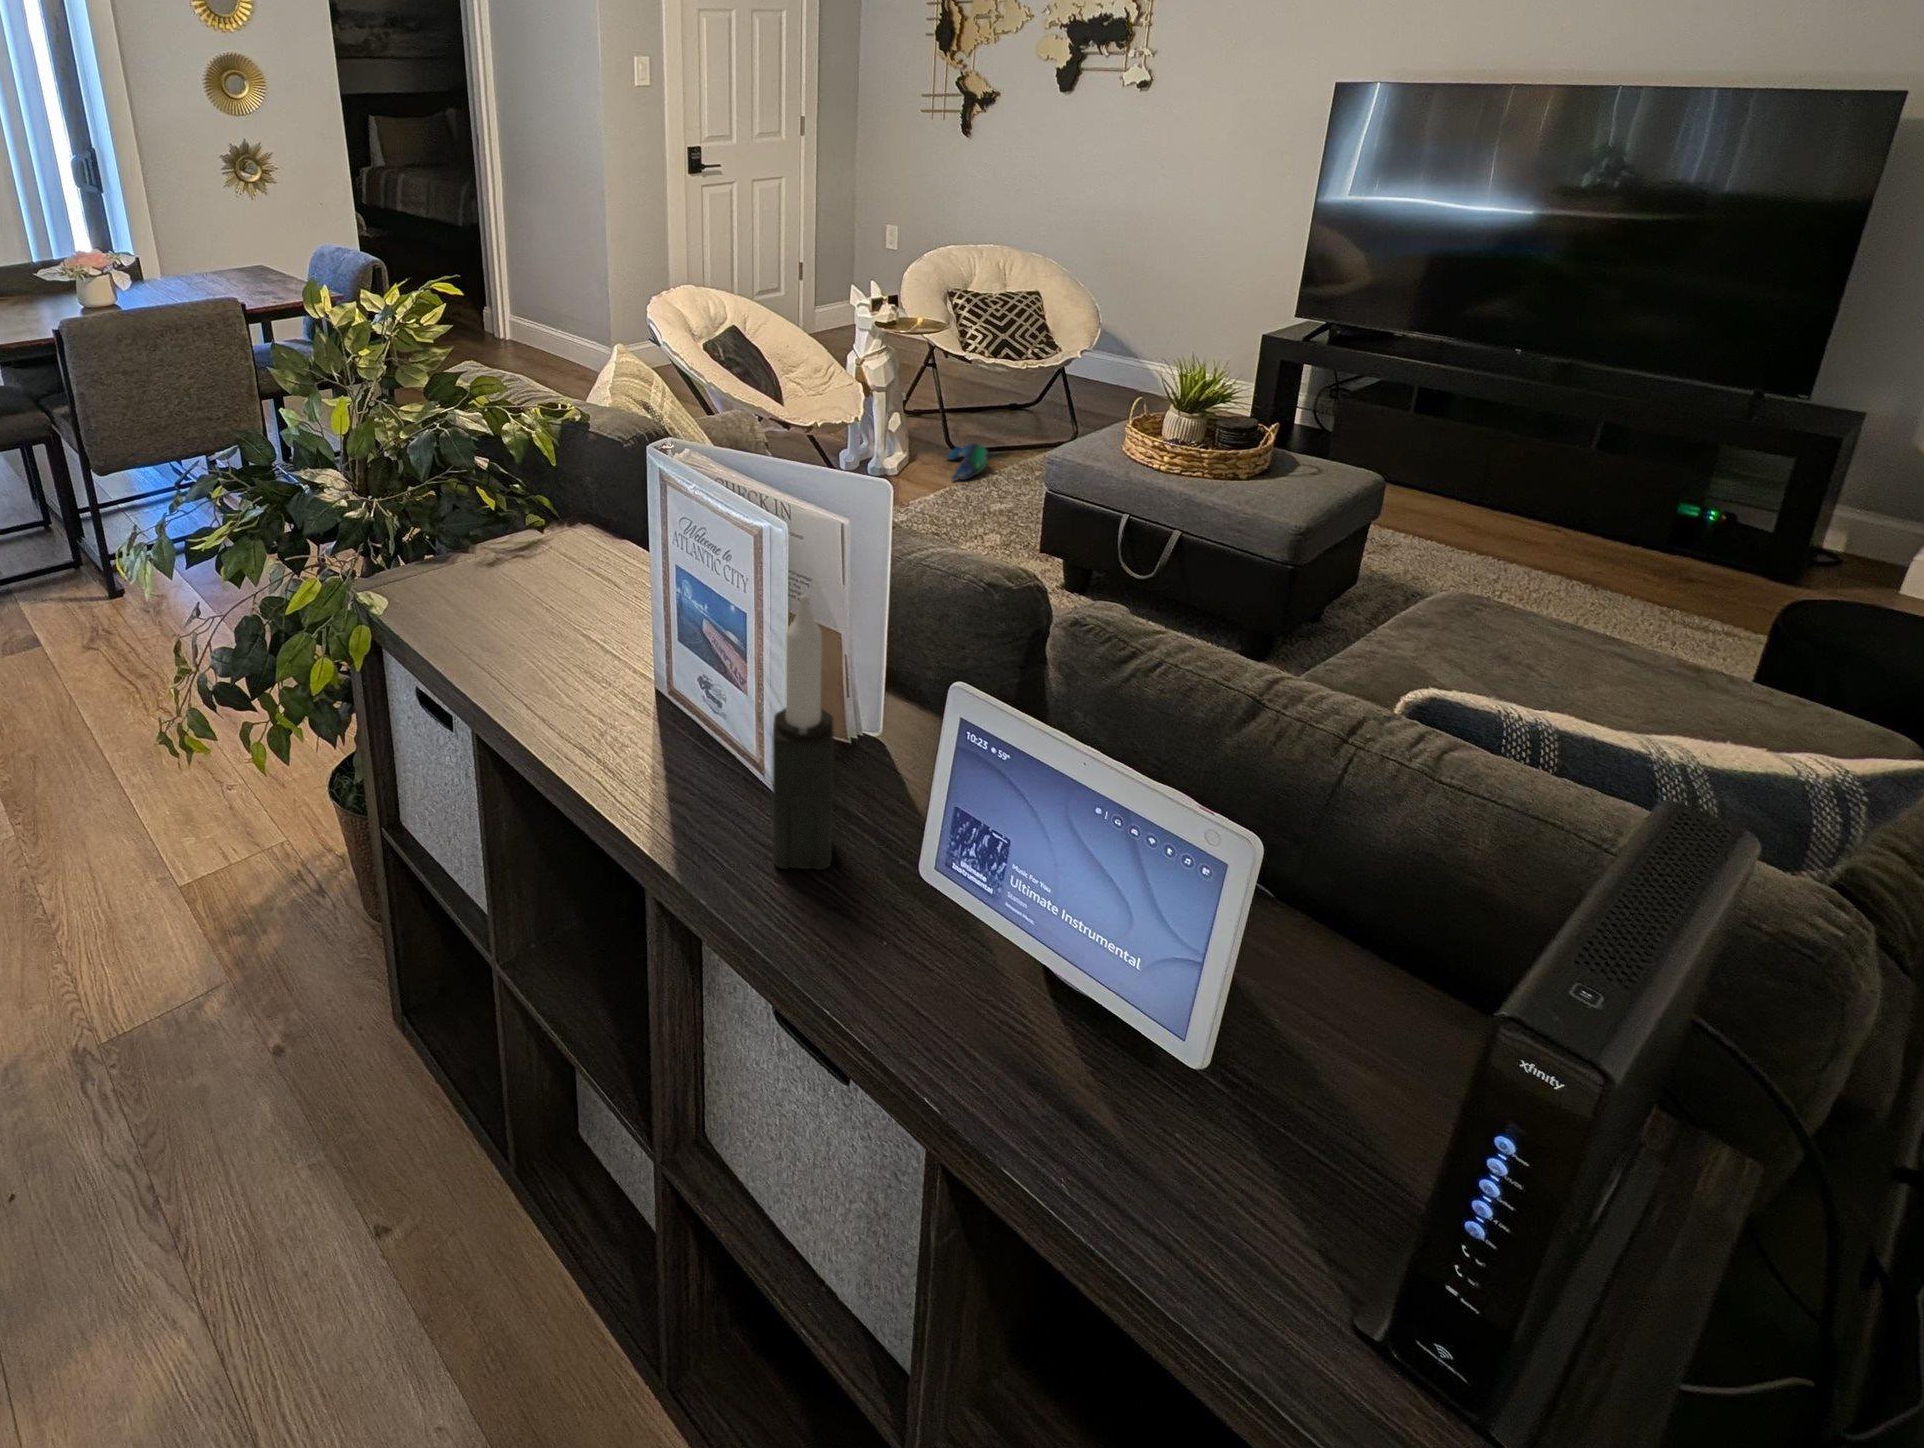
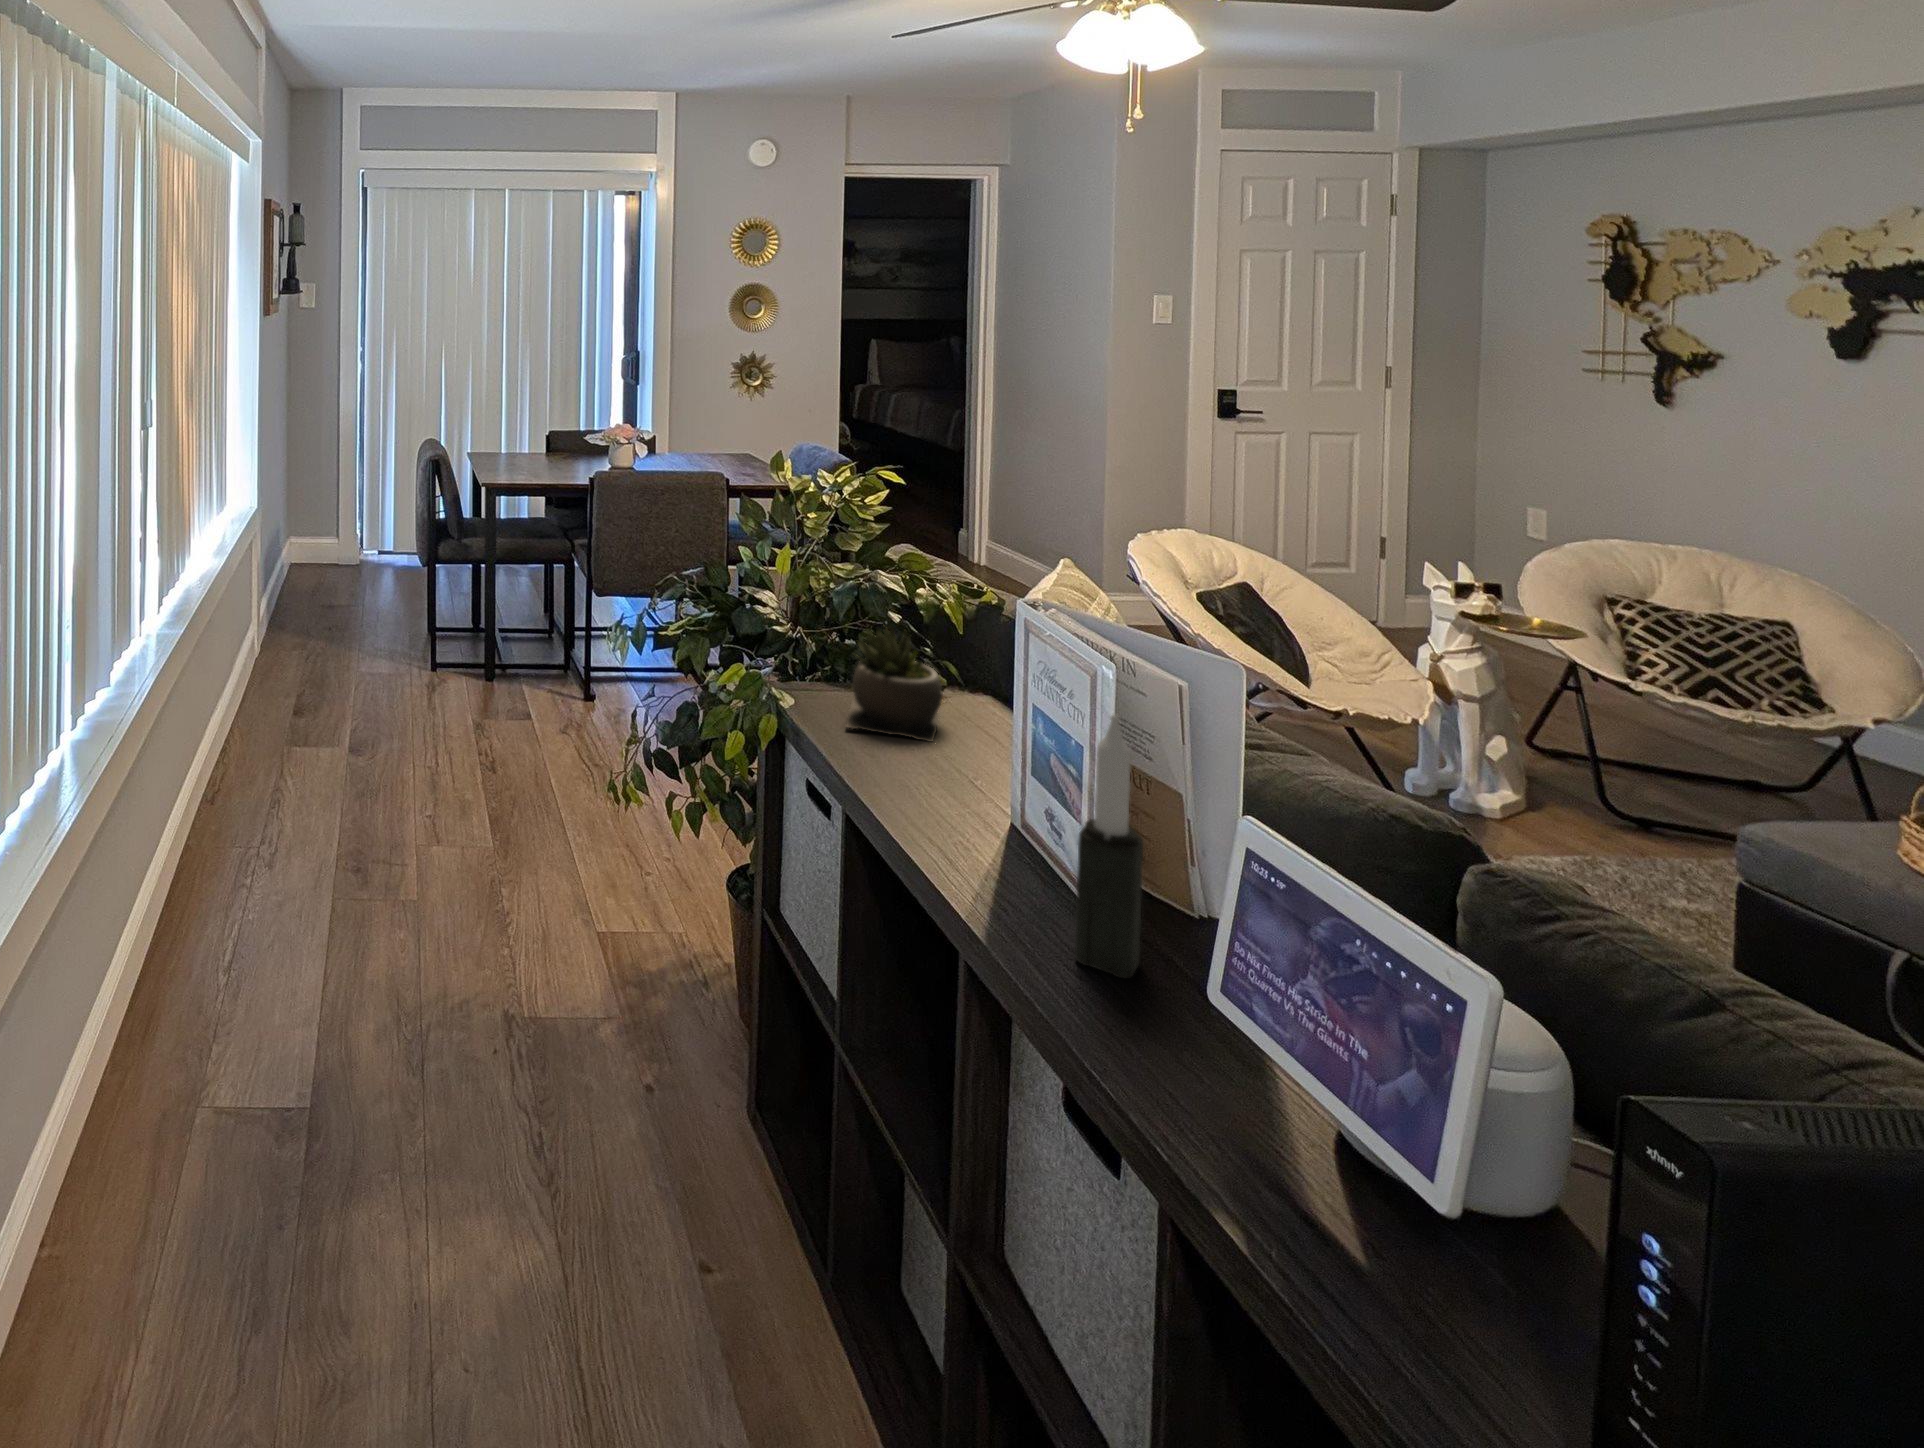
plush toy: present [946,443,992,480] -> none [1590,806,1675,854]
succulent plant: none [446,481,556,613] -> present [846,627,943,742]

